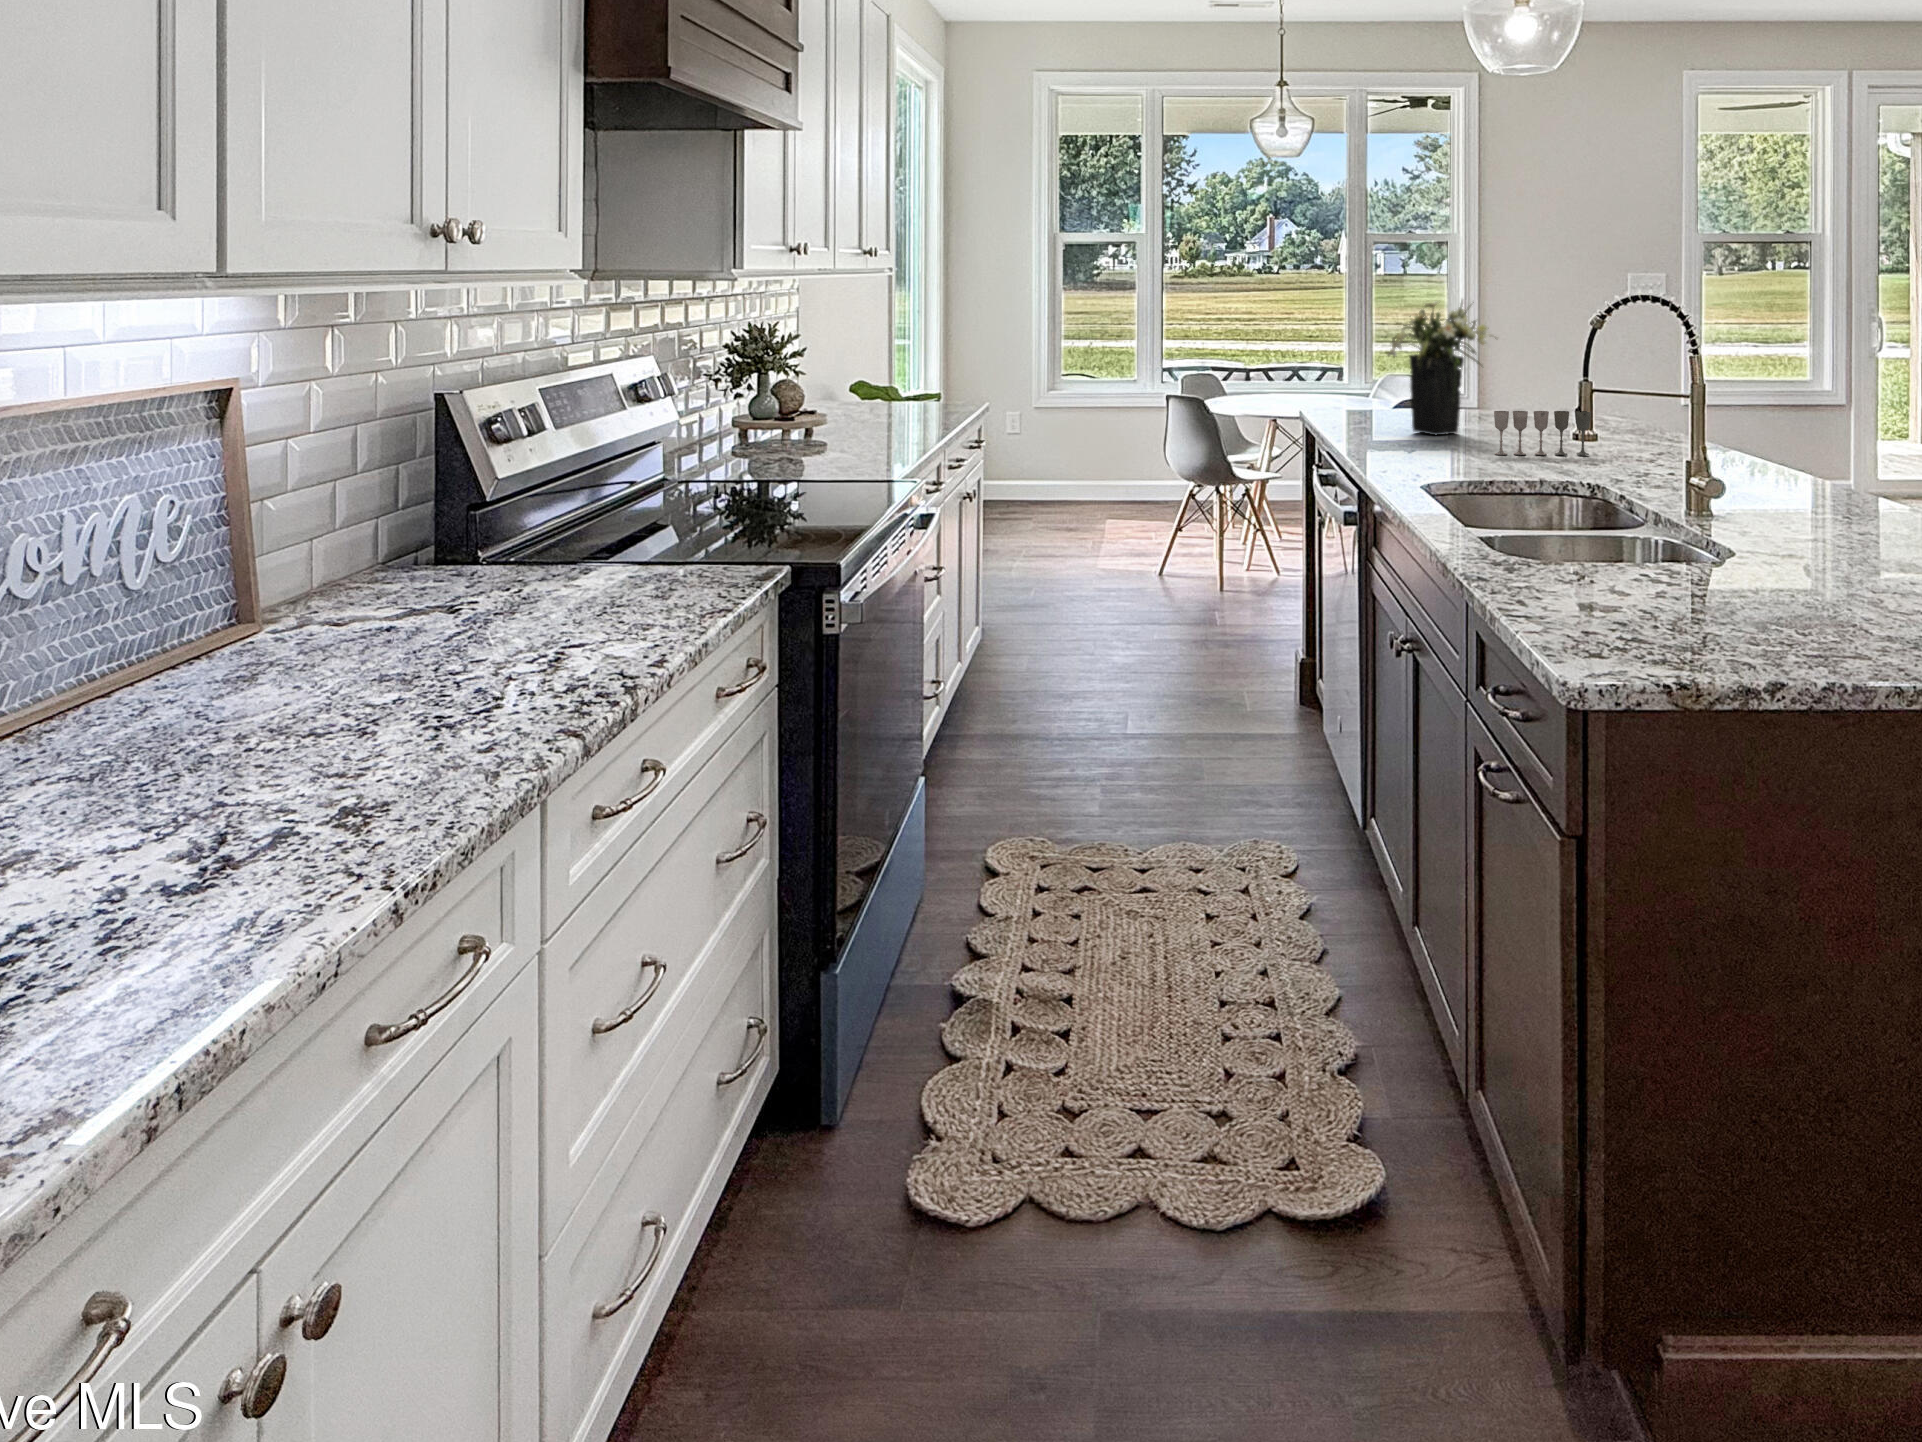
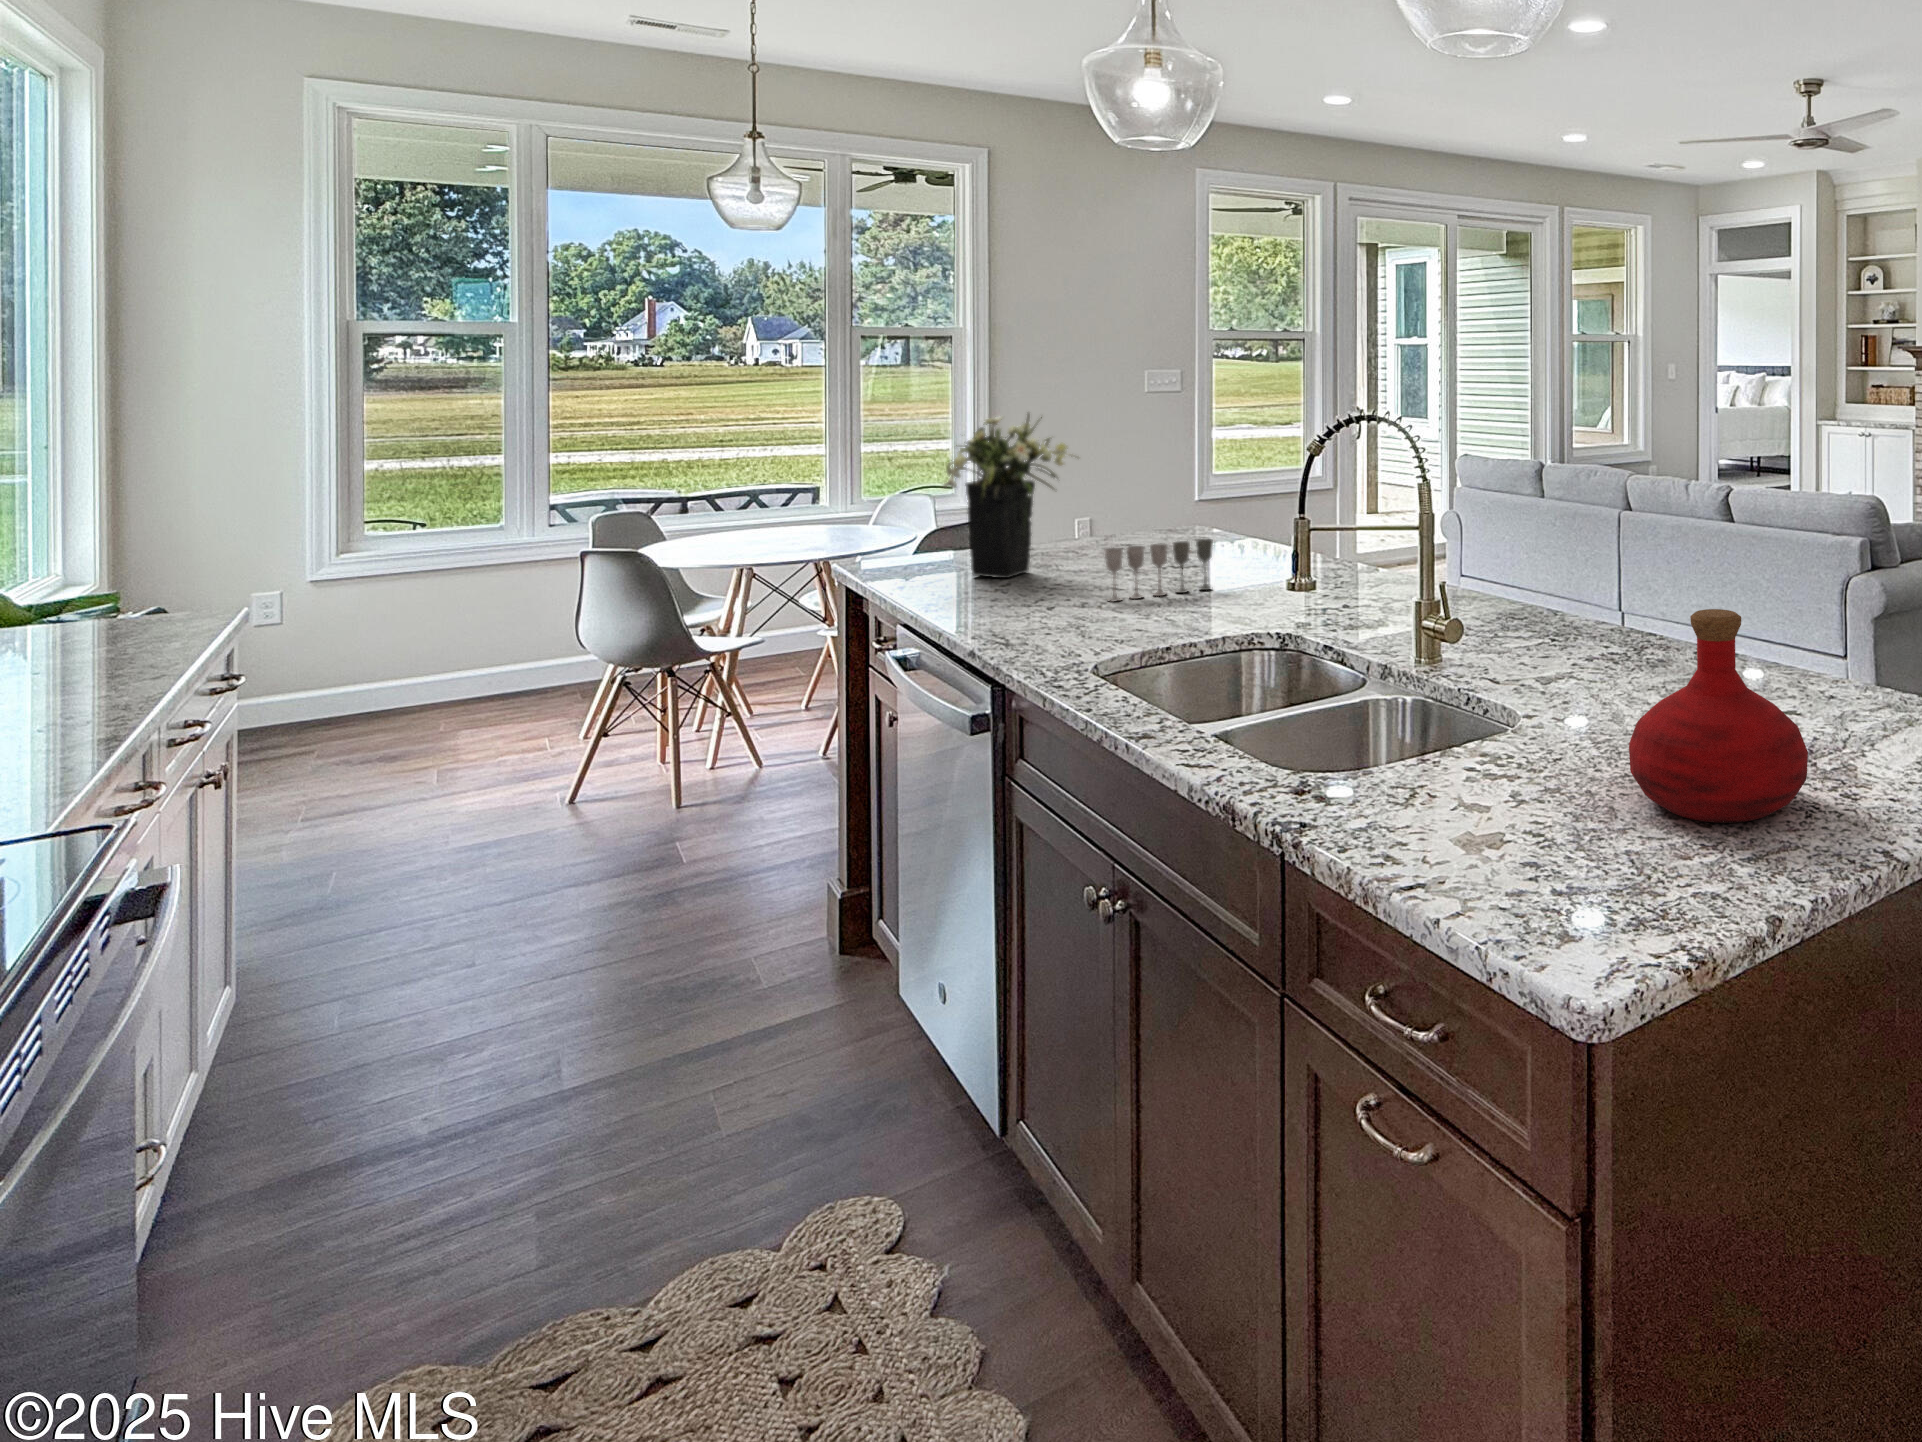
bottle: none [1722,441,1883,613] -> present [1629,609,1808,823]

